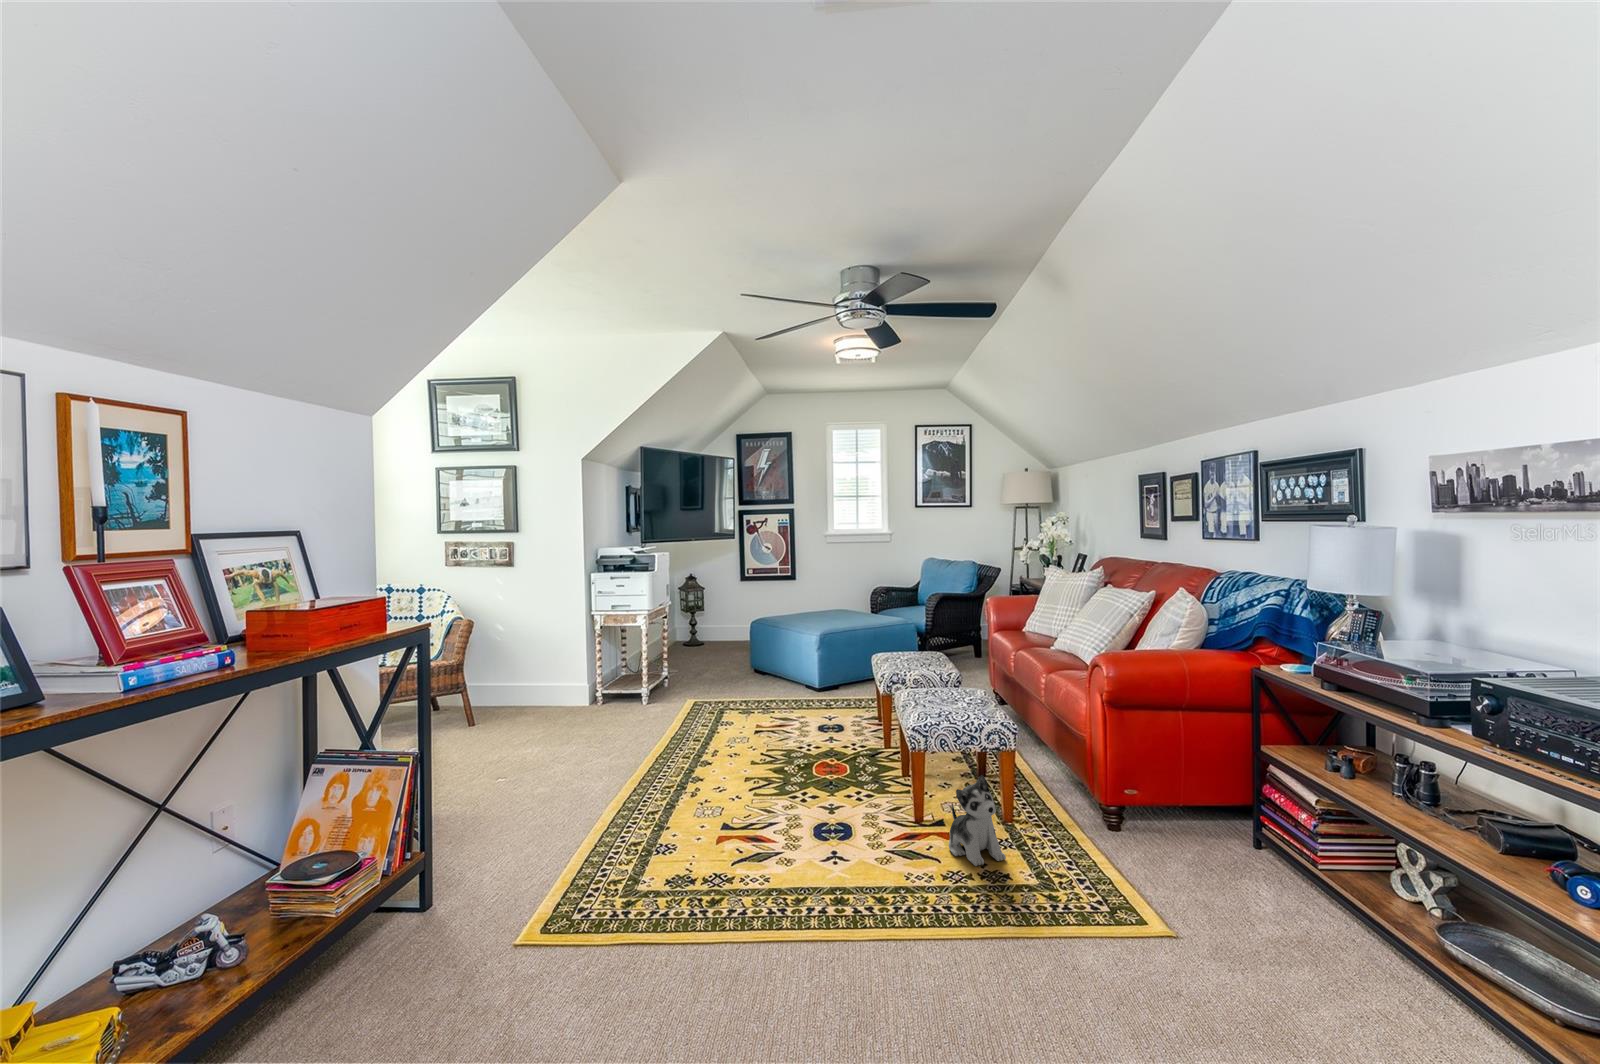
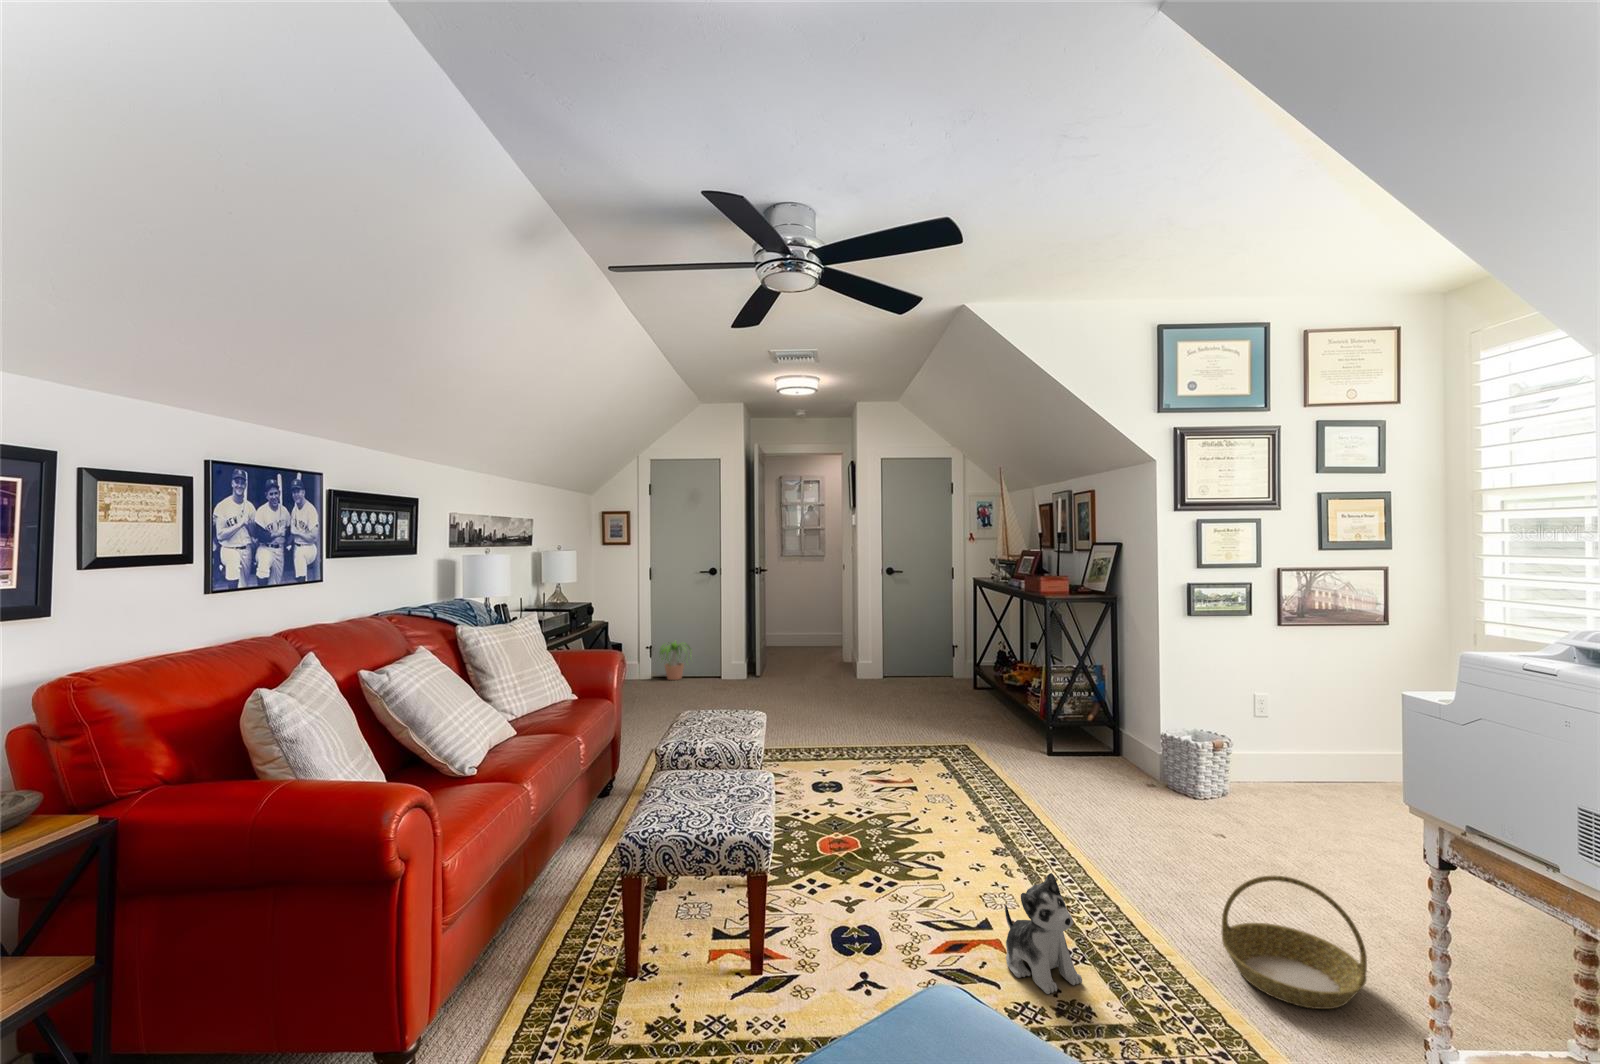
potted plant: none [690,612,731,647] -> present [660,642,691,680]
basket: none [1123,778,1232,878] -> present [1221,875,1367,1009]

